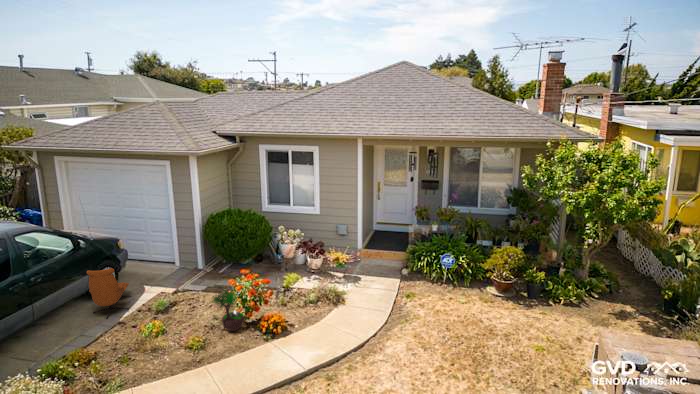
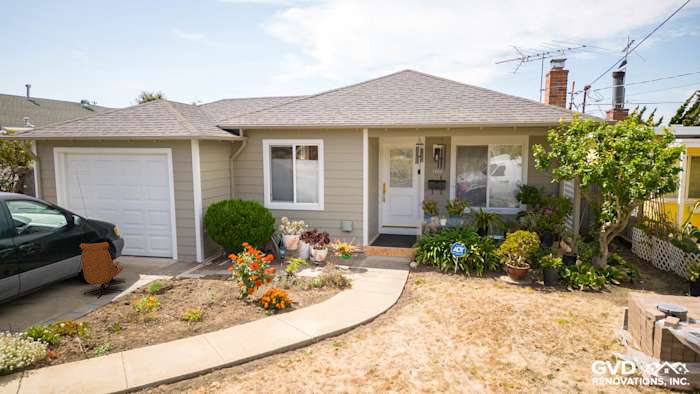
potted tree: present [213,290,244,331] -> none [209,256,245,308]

